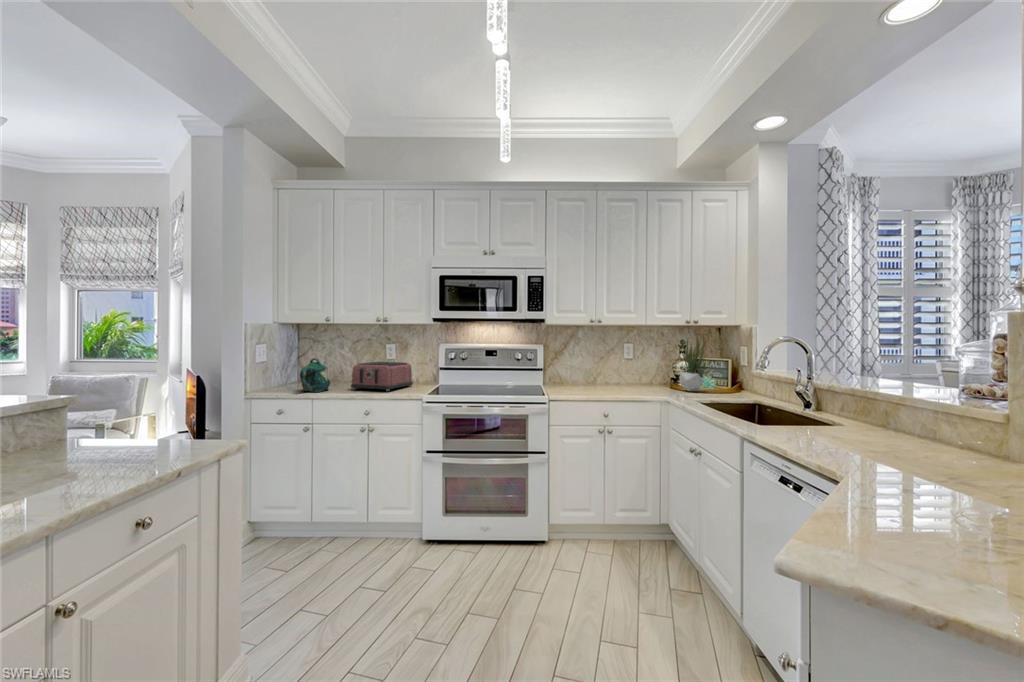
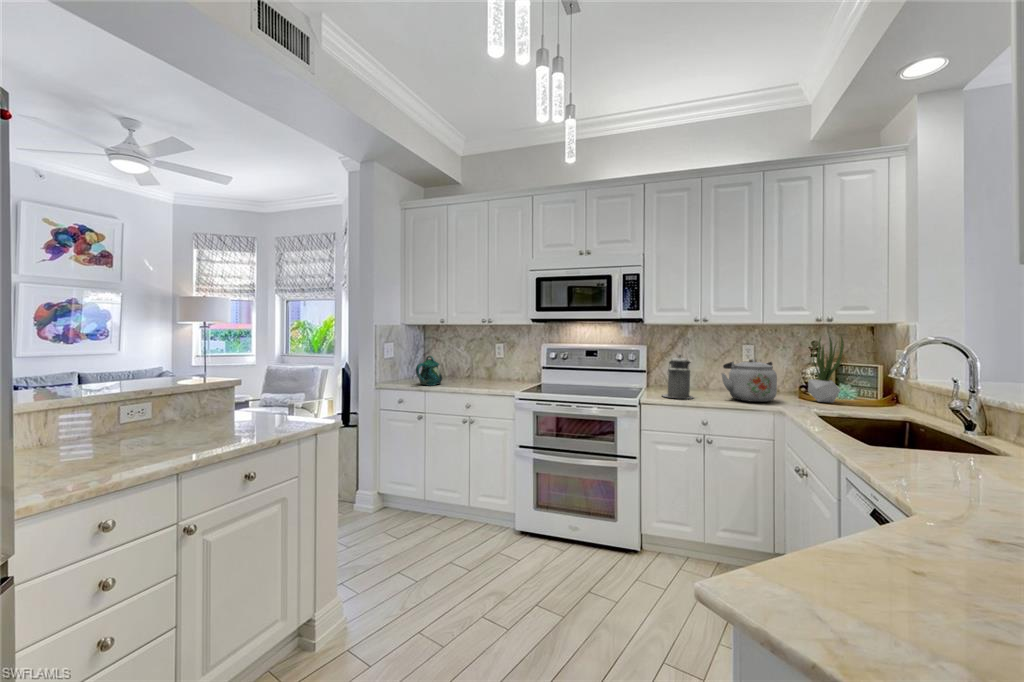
canister: none [563,353,592,393] -> present [662,355,693,398]
kettle: none [614,356,659,393] -> present [722,359,777,402]
toaster: present [351,362,413,391] -> none [459,360,515,388]

